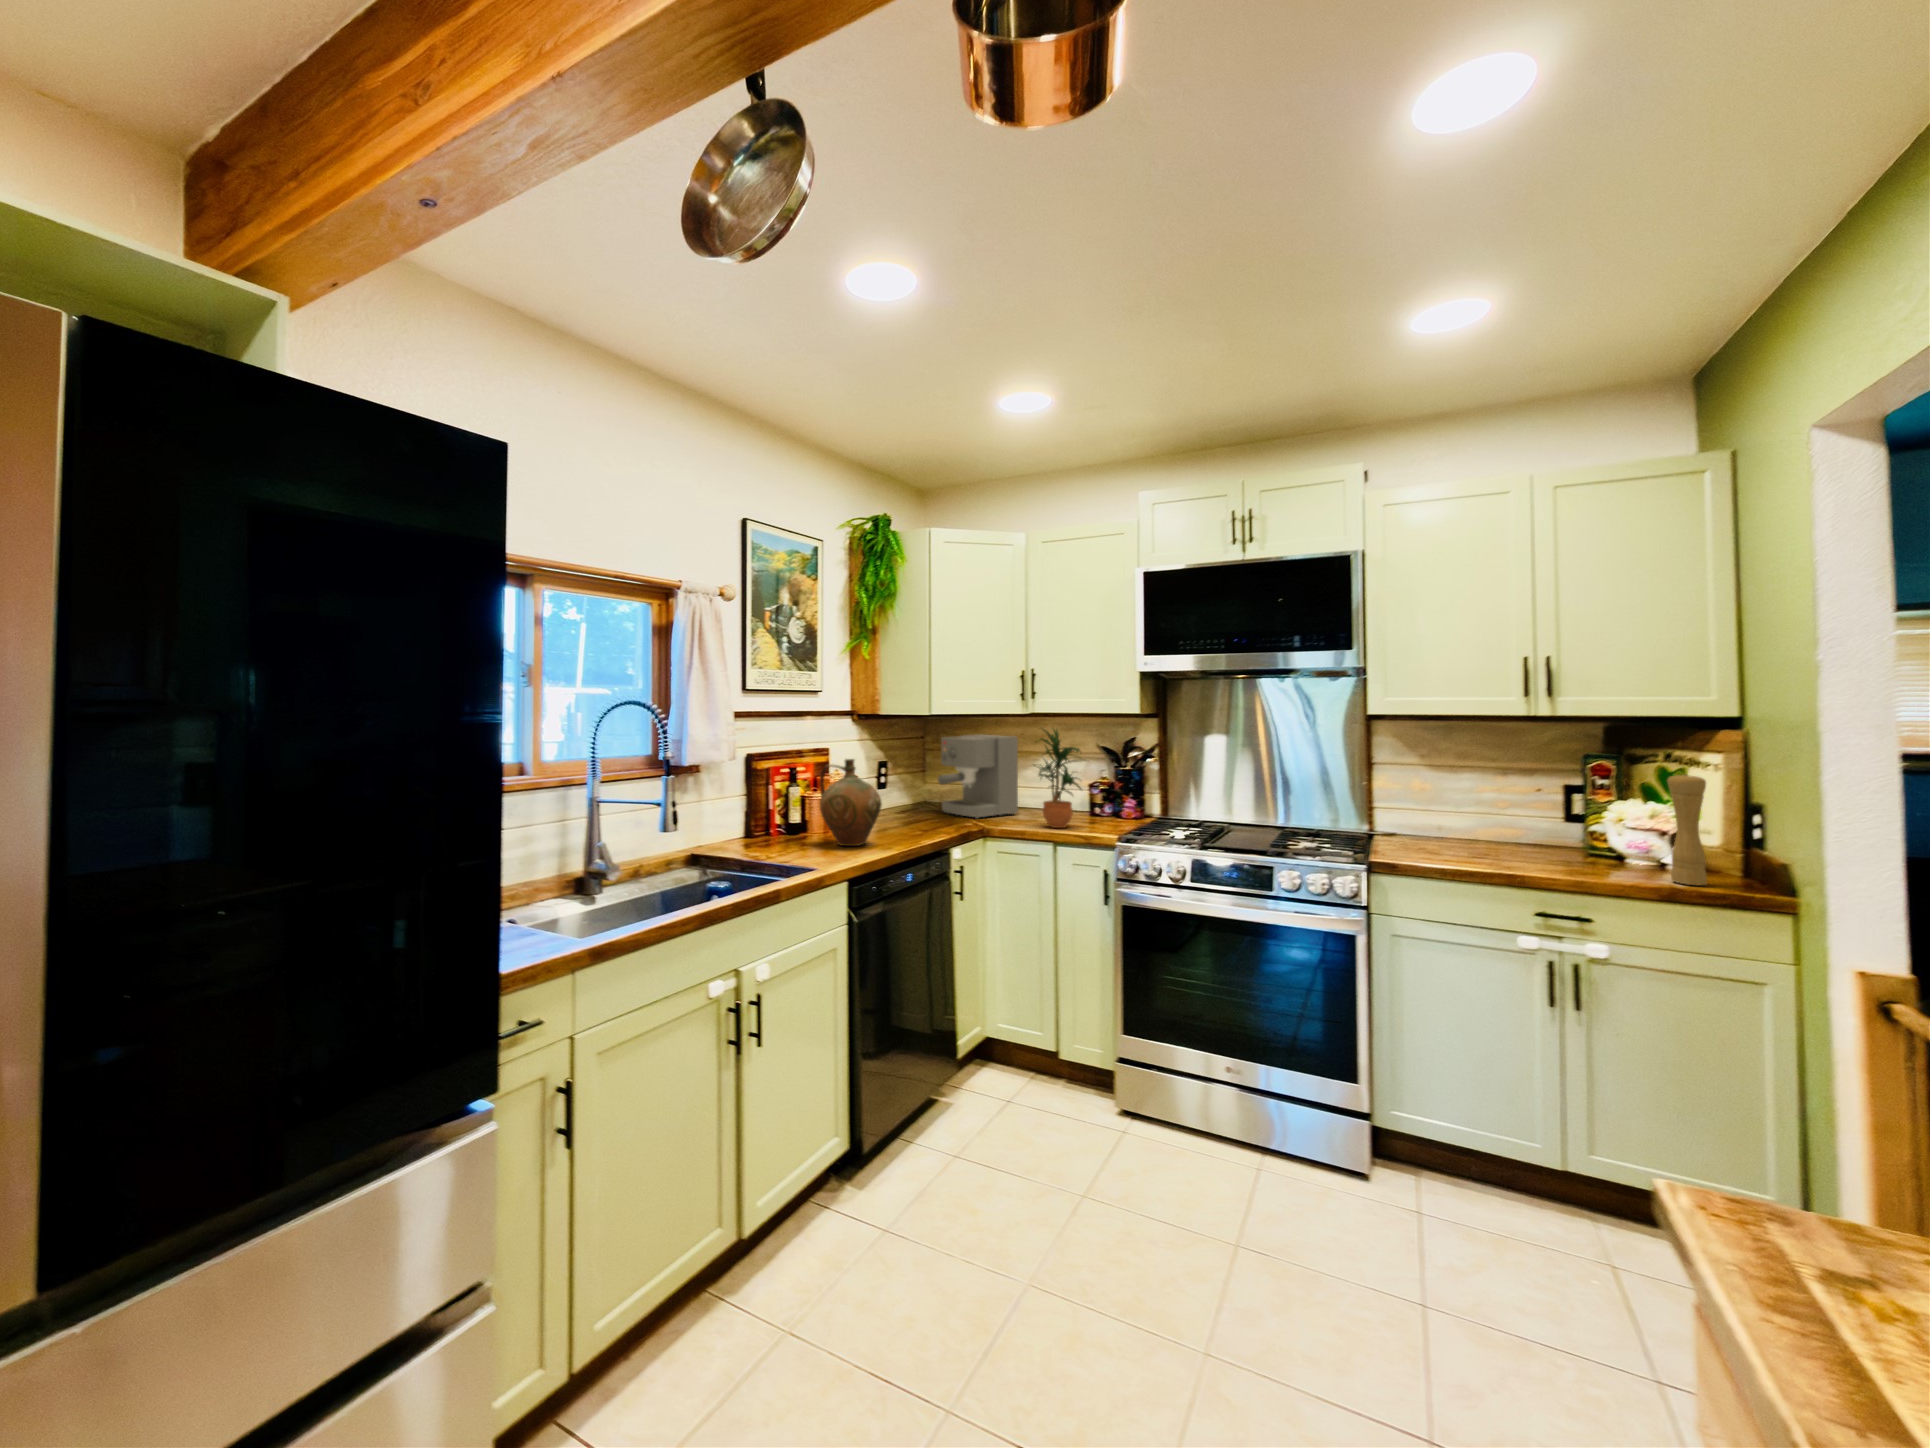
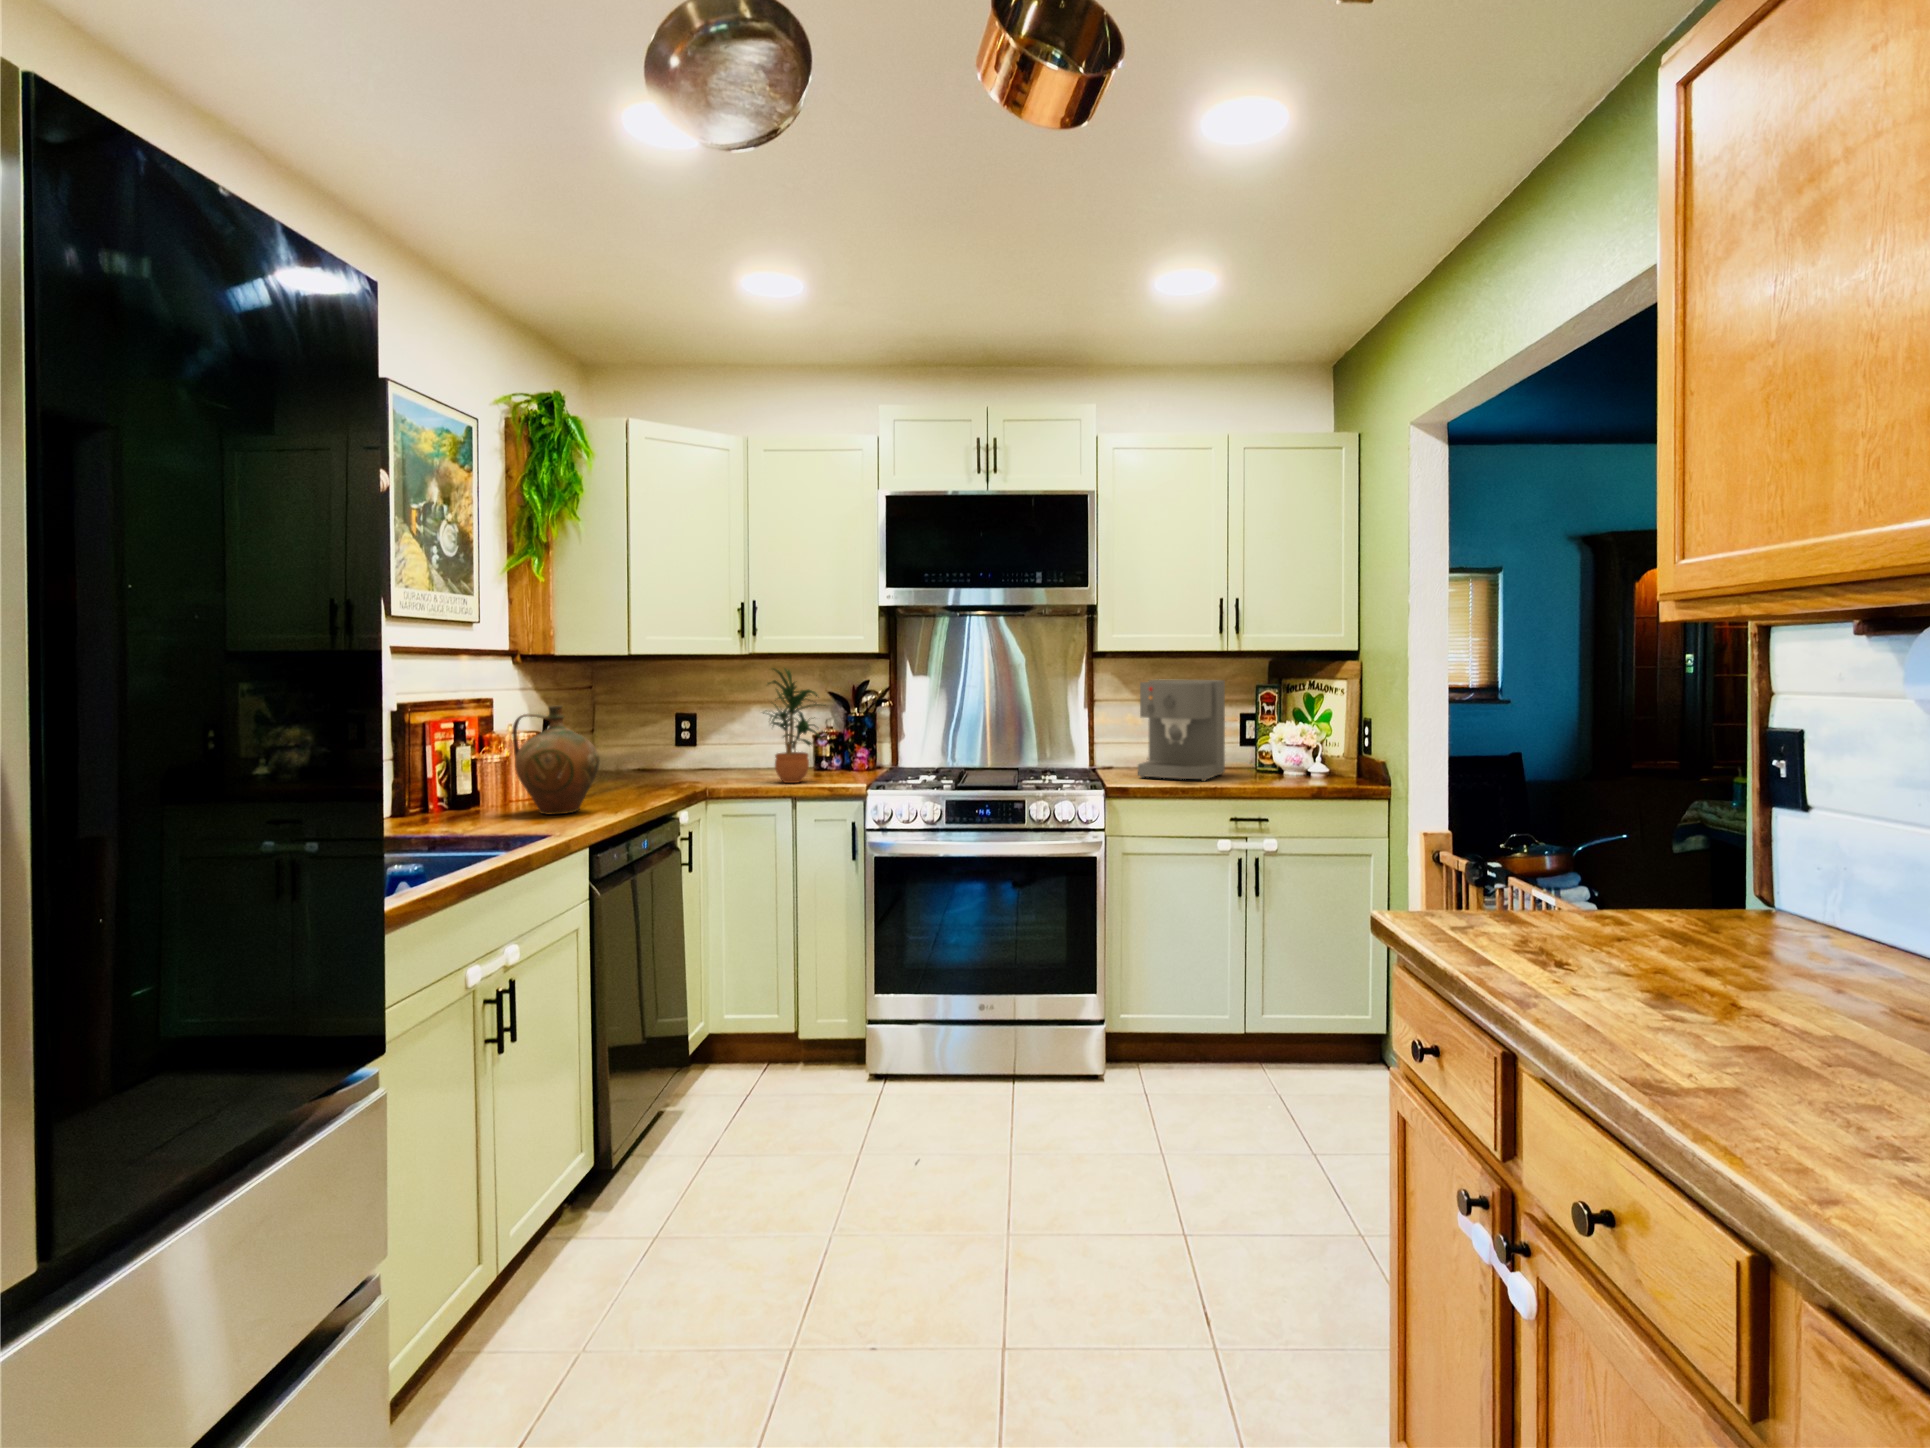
coffee maker: present [938,735,1018,819] -> present [1138,679,1225,781]
pepper mill: present [1668,774,1707,885] -> none [1316,694,1339,783]

